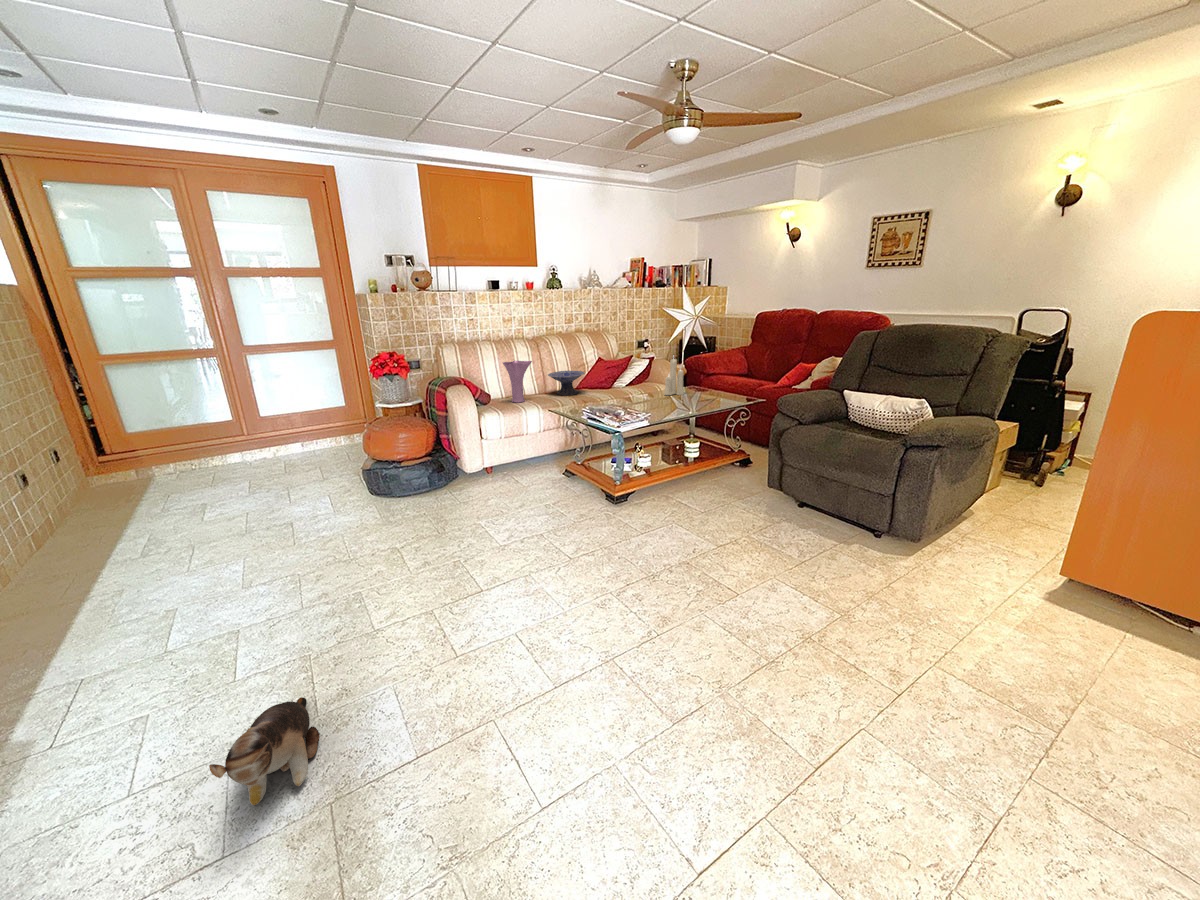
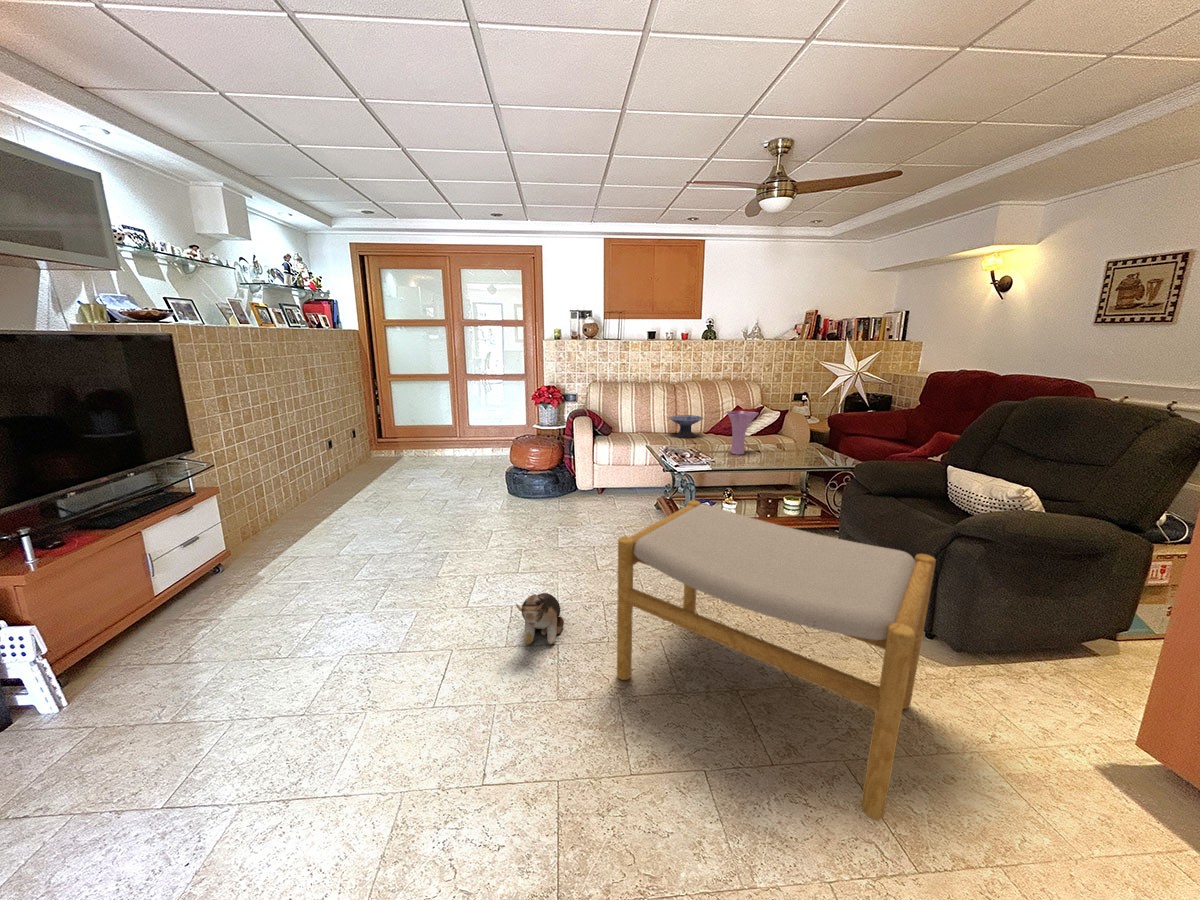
candle: present [665,359,683,395] -> none [773,407,796,451]
vase: present [503,361,532,403] -> present [727,411,759,455]
footstool: none [700,458,1053,701] -> present [617,500,936,820]
plush toy: present [209,697,320,805] -> present [516,593,564,644]

